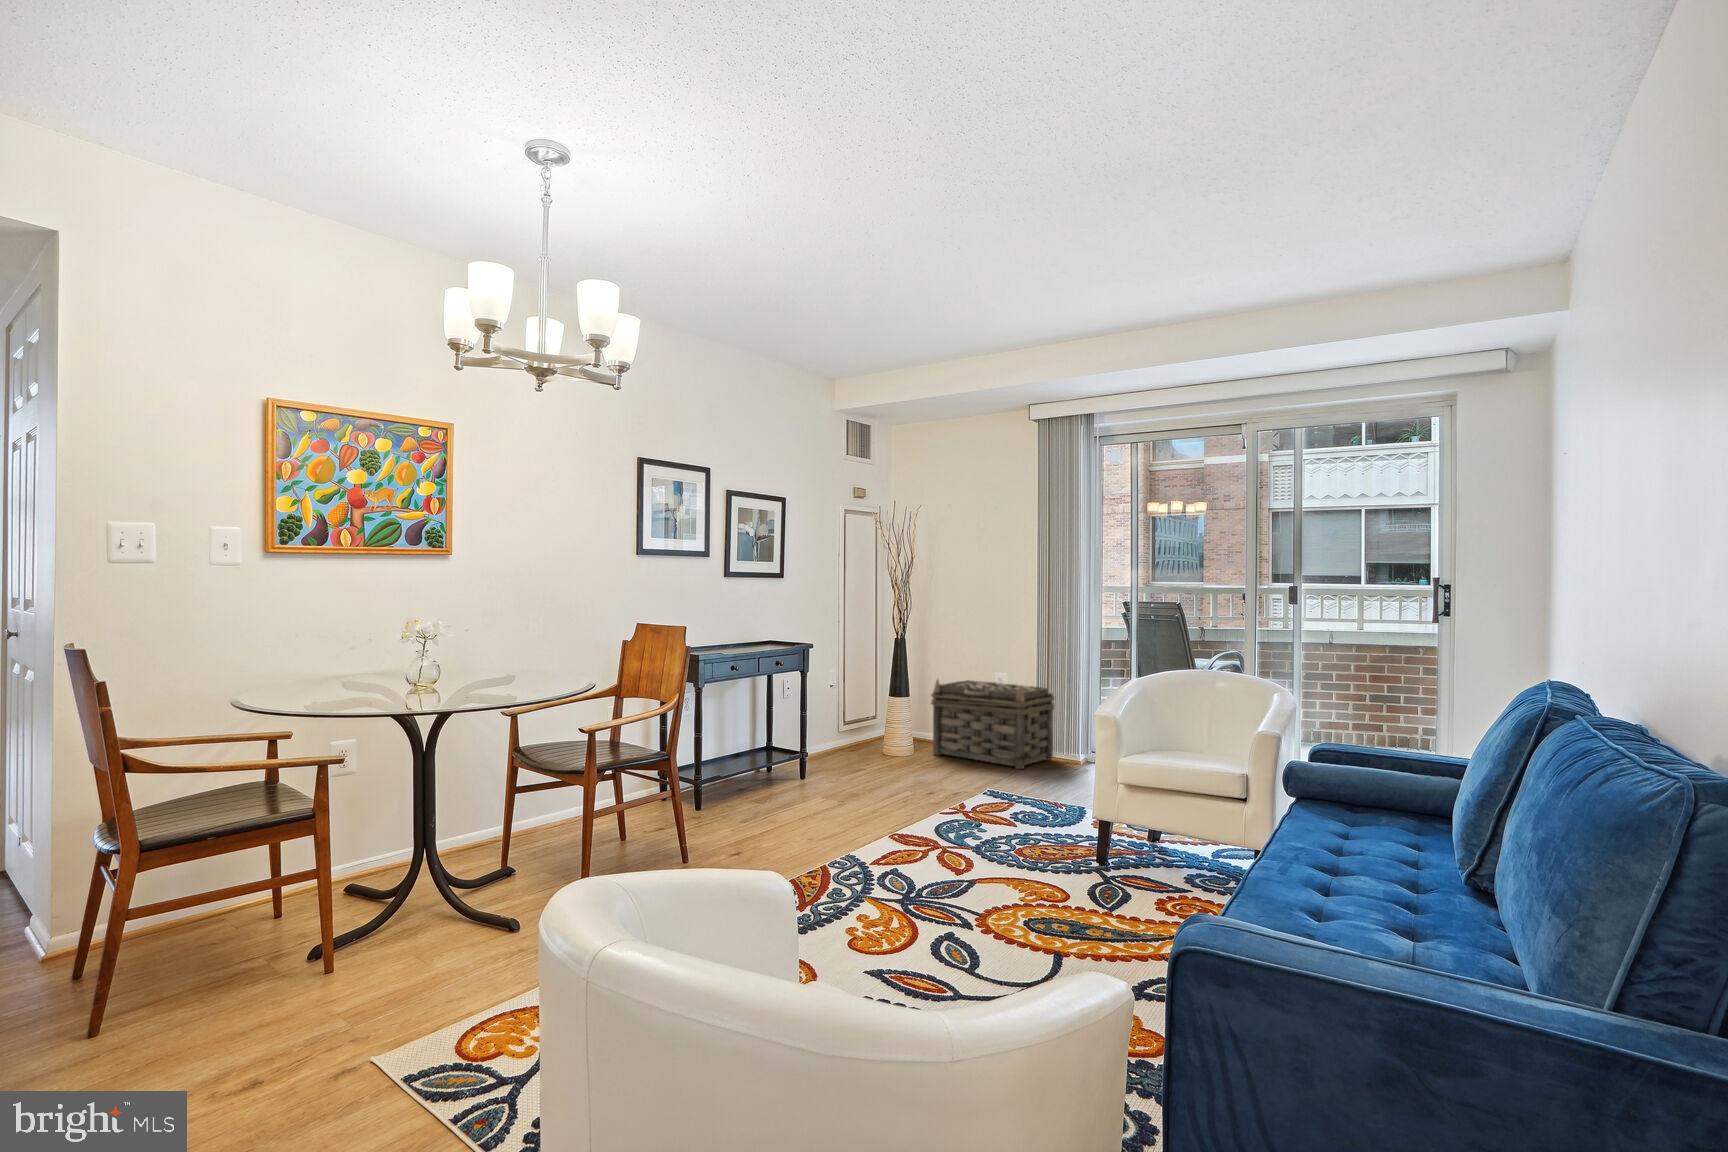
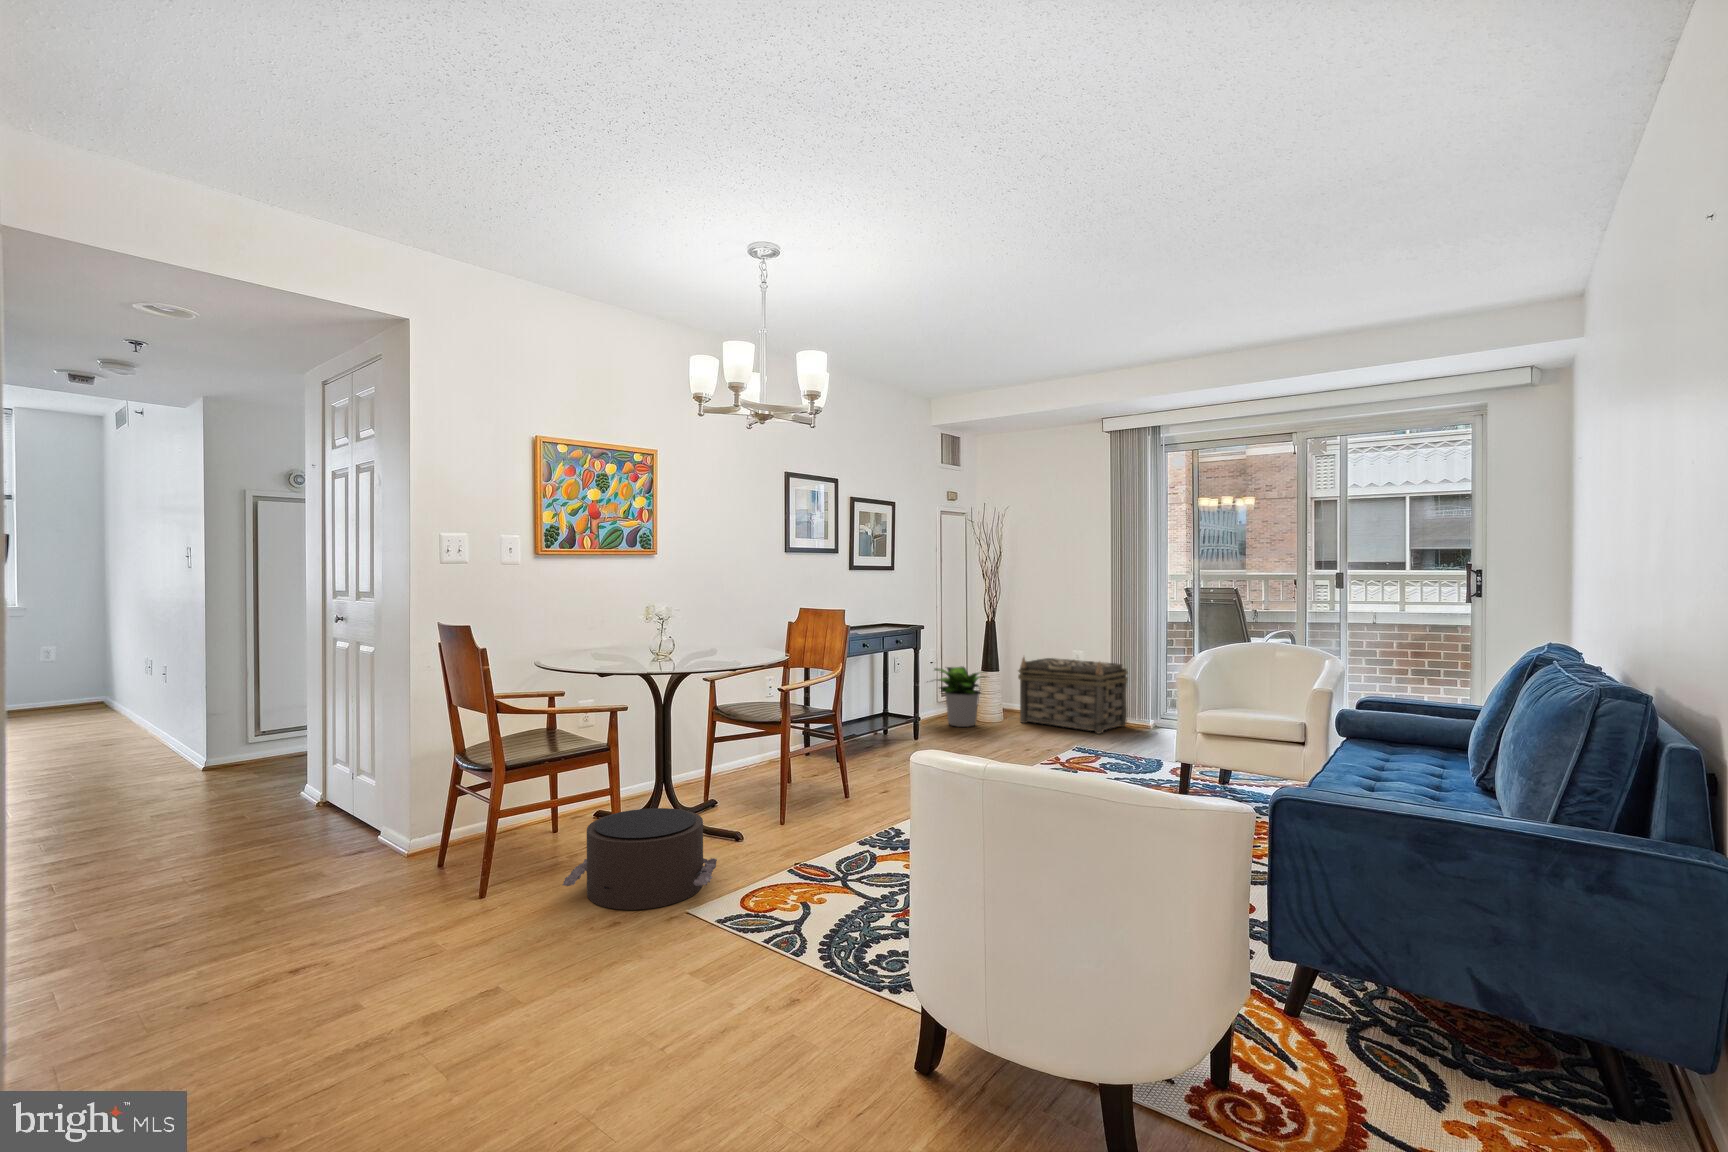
potted plant: none [822,690,900,761] -> present [934,666,987,727]
pouf: none [195,897,450,1058] -> present [562,808,717,910]

